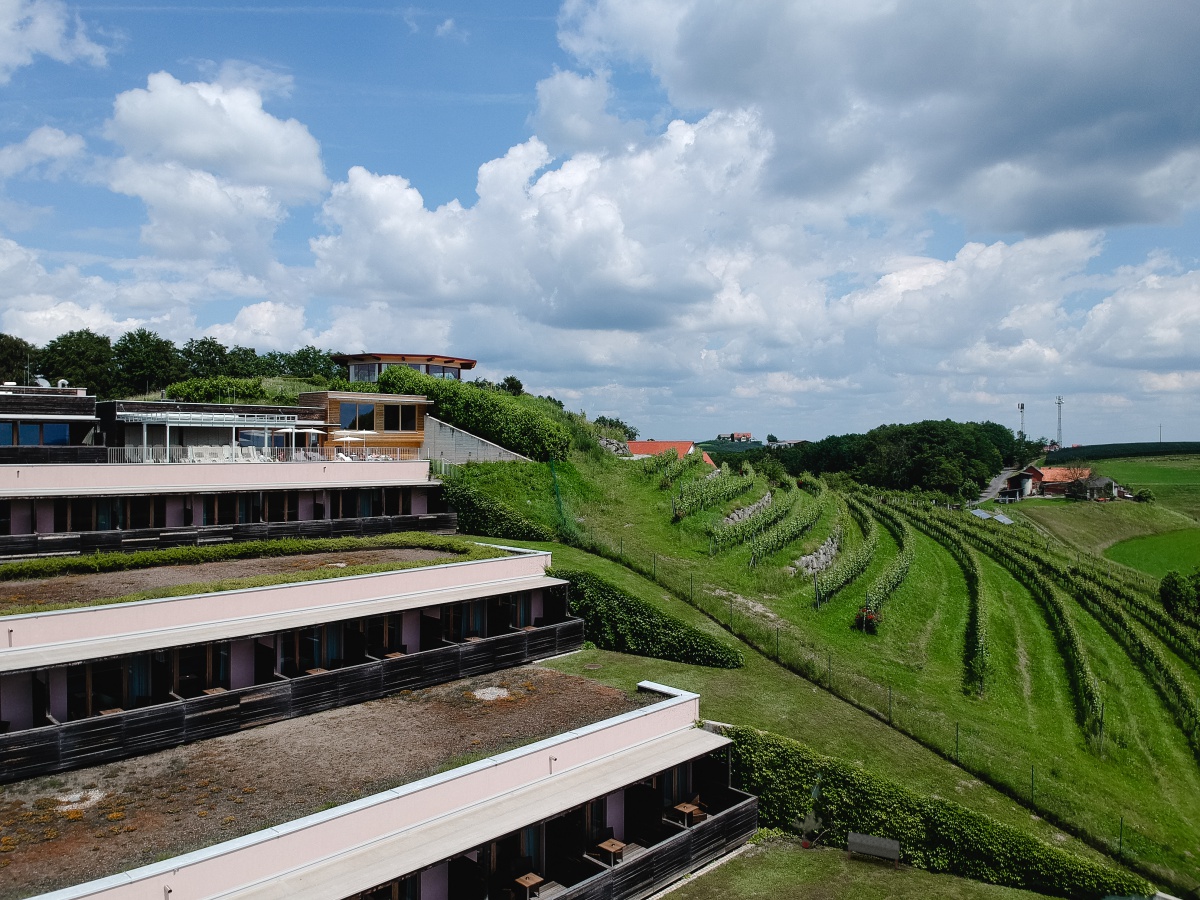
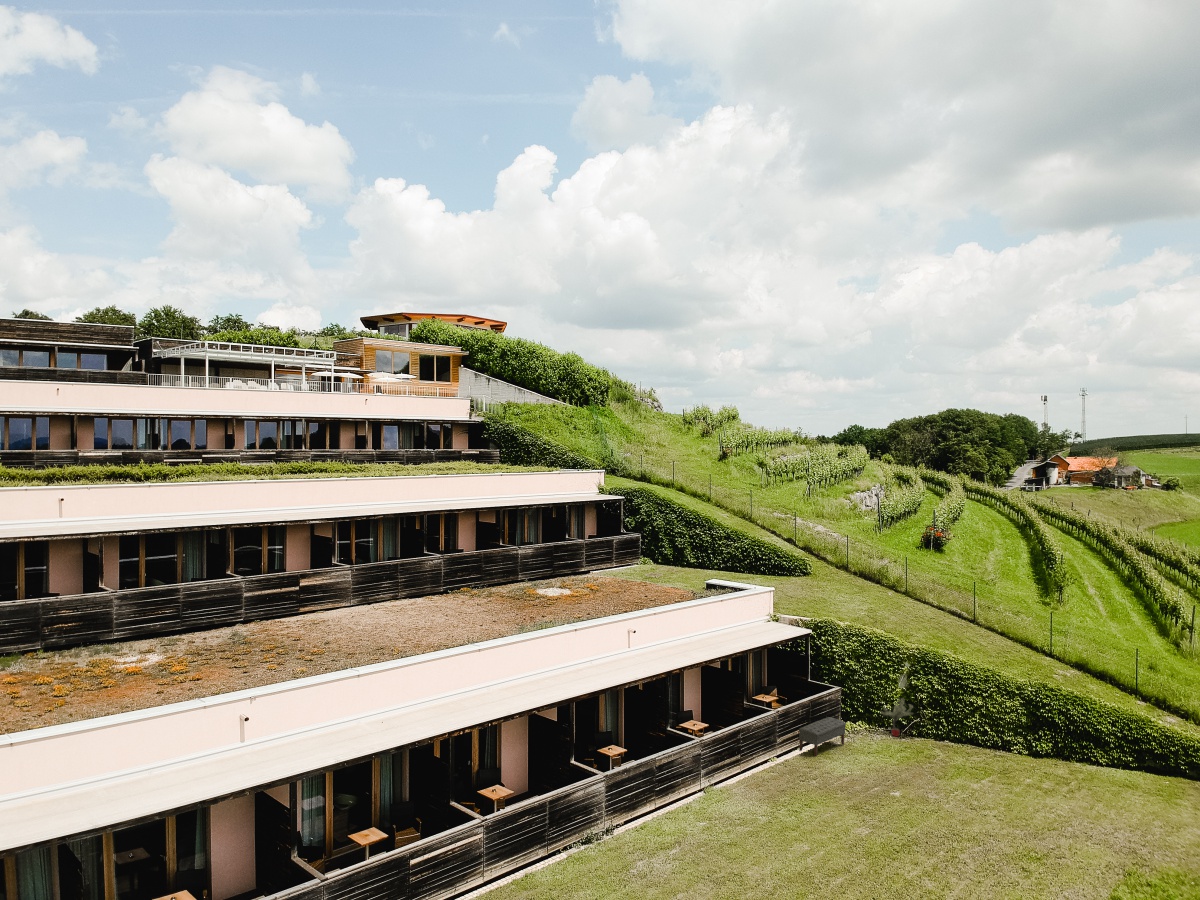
bench: present [848,832,899,869] -> present [799,717,846,756]

